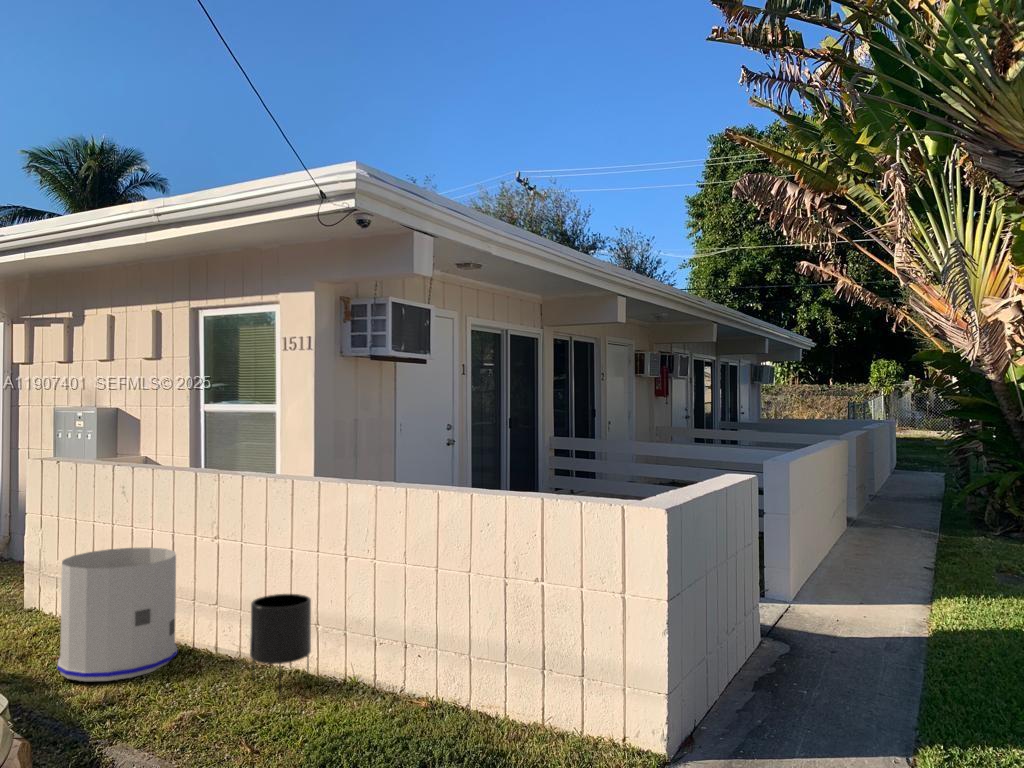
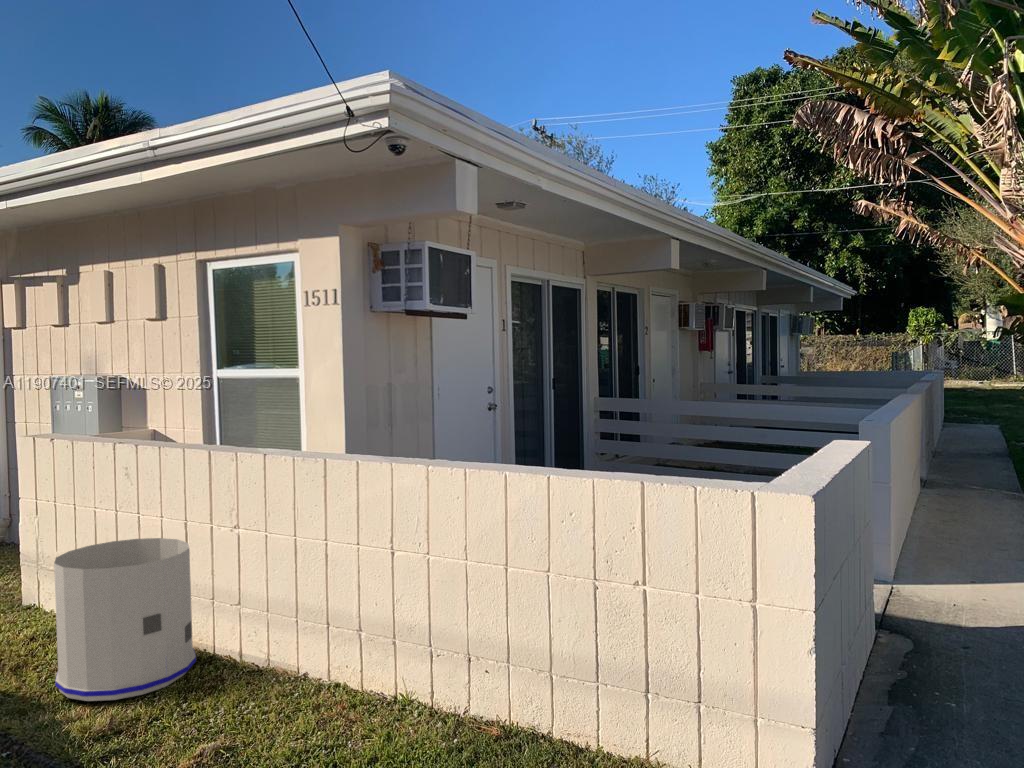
planter: present [250,594,311,694] -> none [279,594,351,720]

